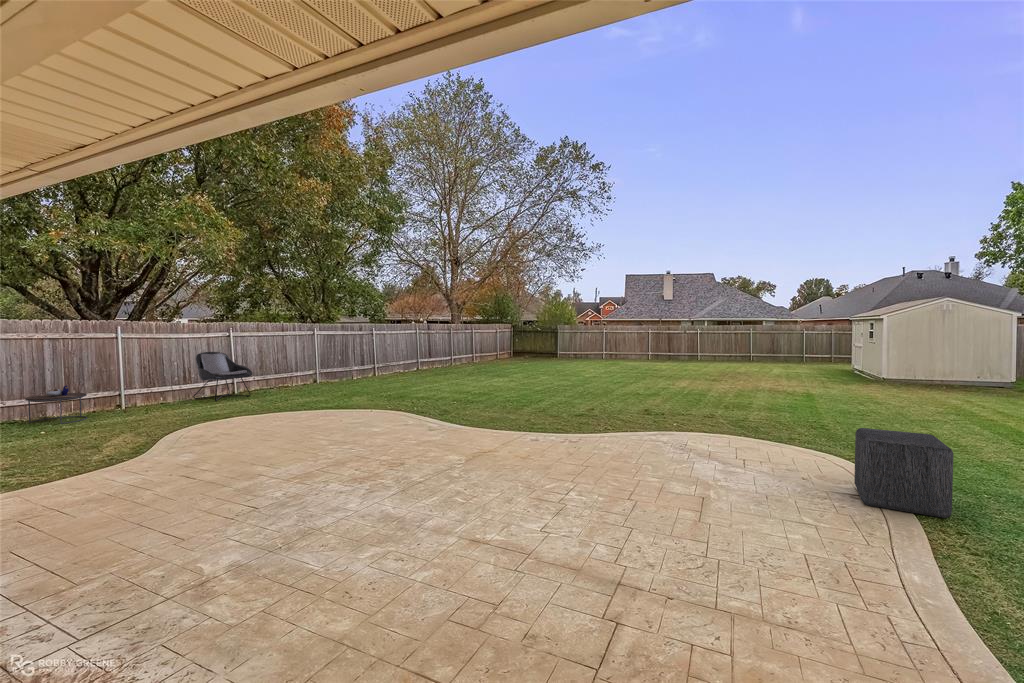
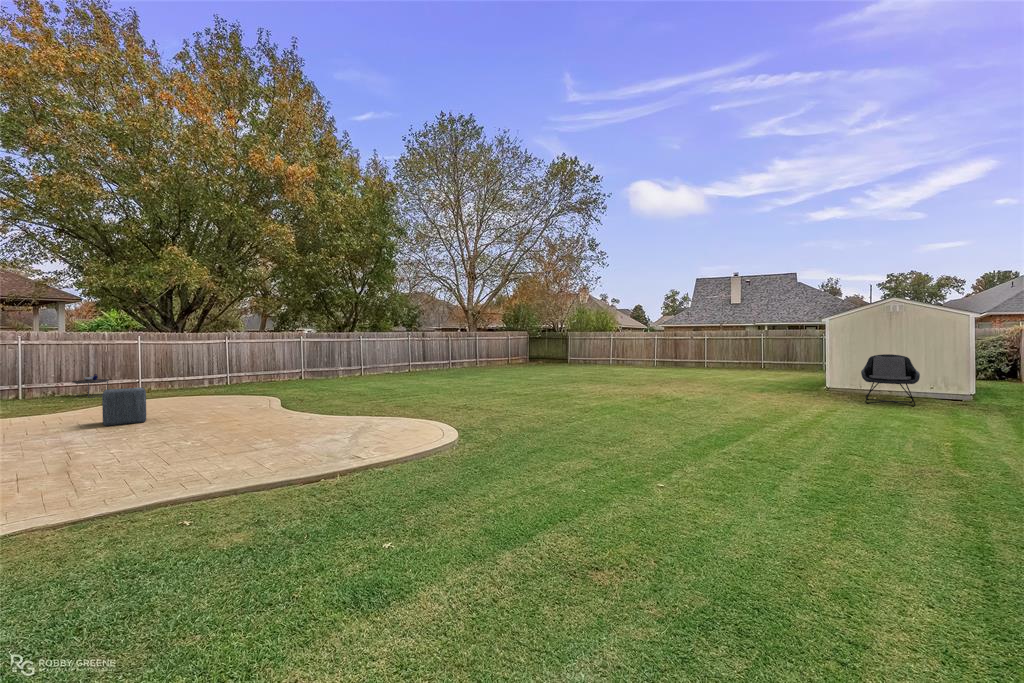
lounge chair: present [193,352,252,401] -> present [861,354,920,407]
ottoman: present [854,428,954,518] -> present [102,388,146,426]

